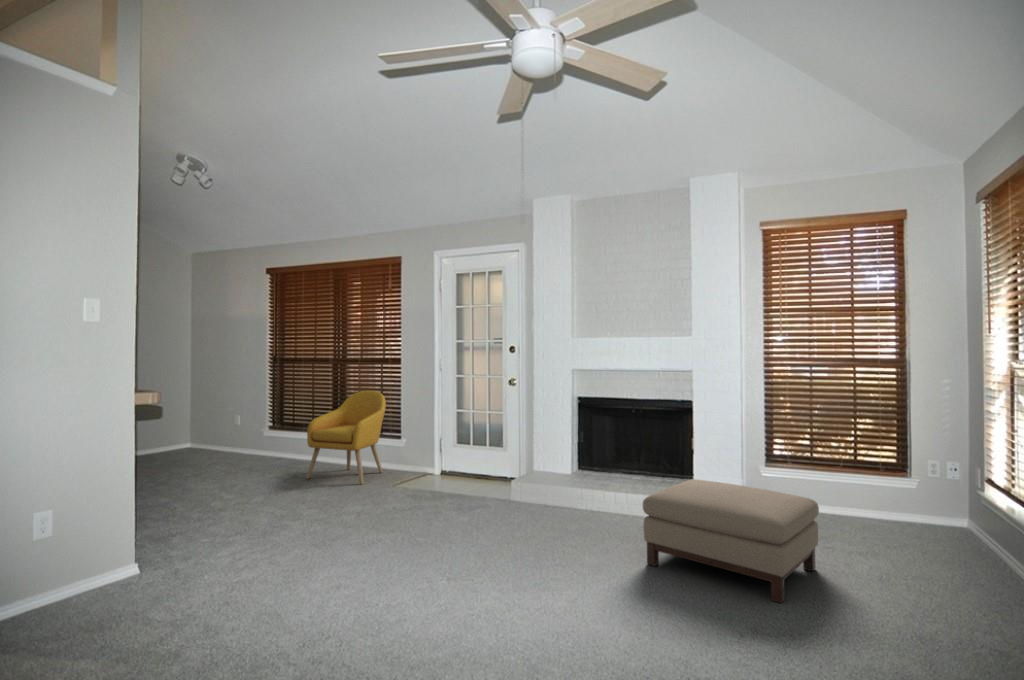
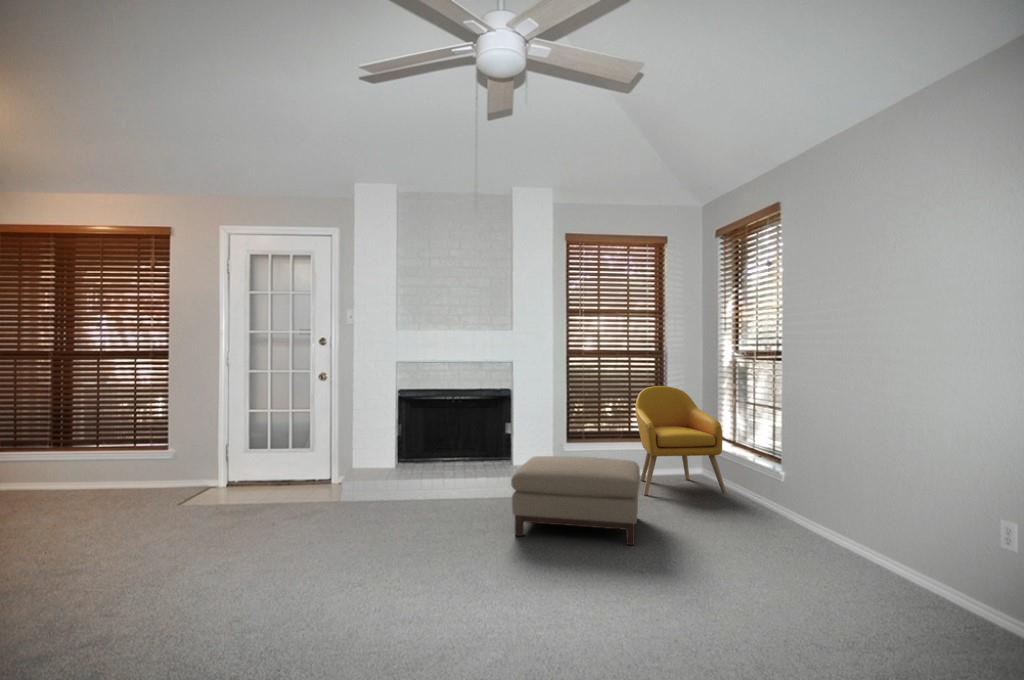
armchair: present [306,391,386,484] -> present [635,386,726,495]

